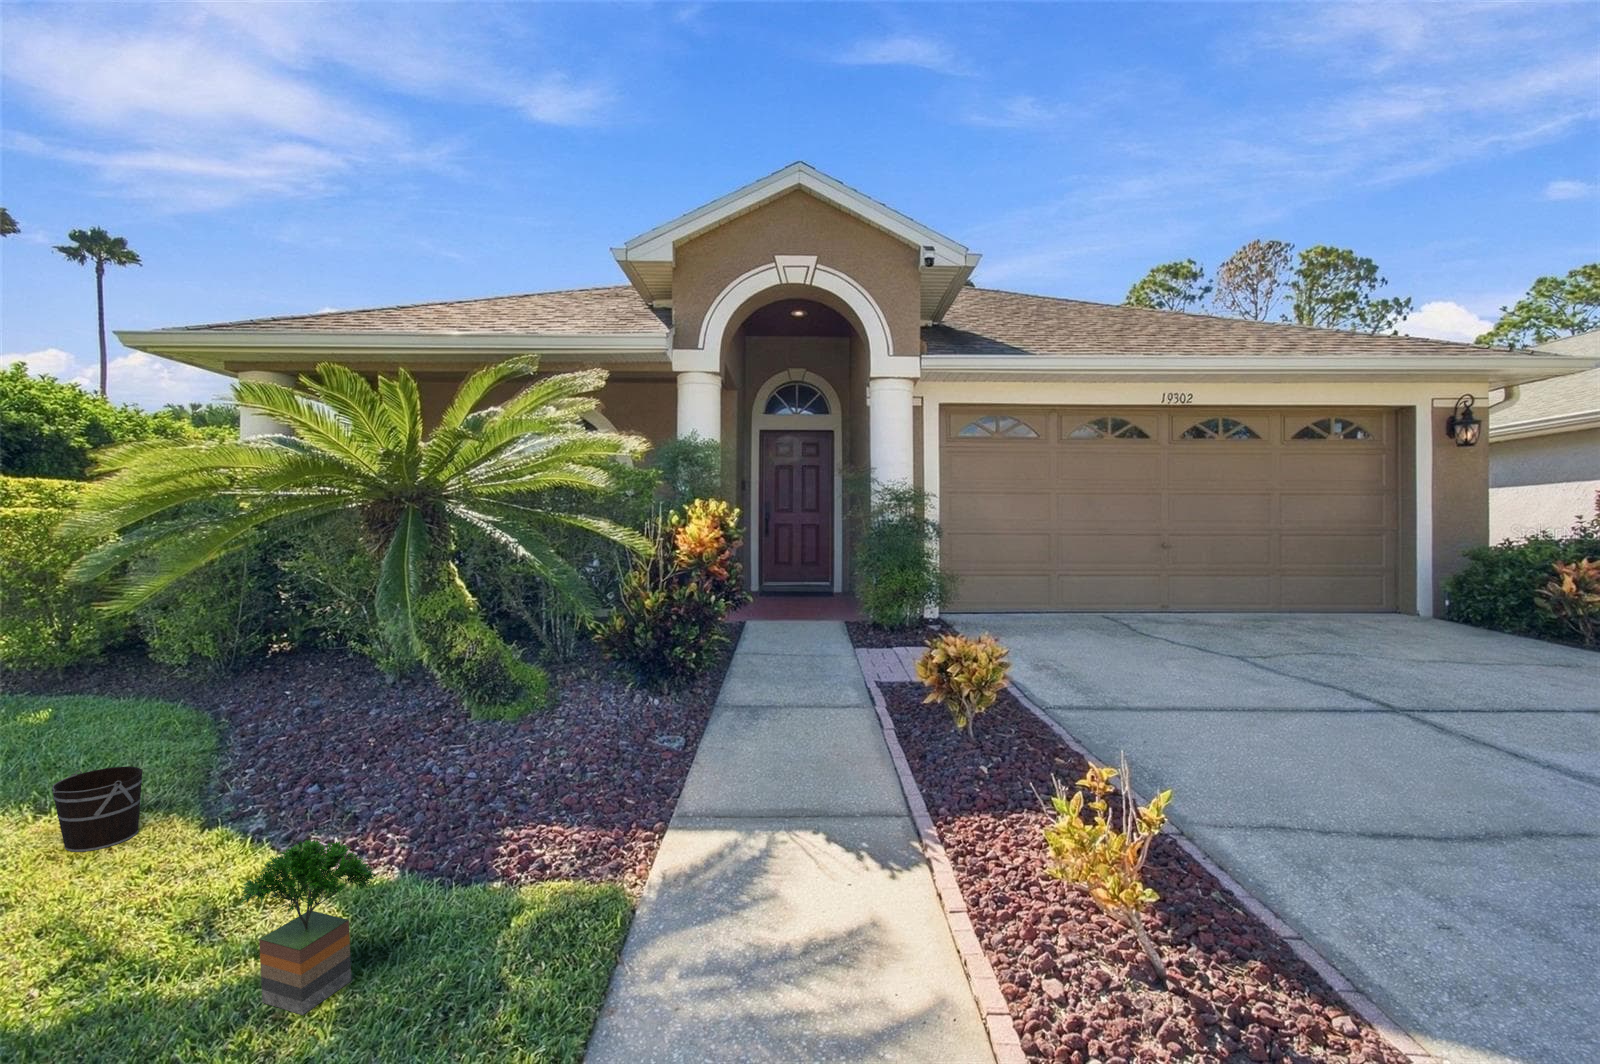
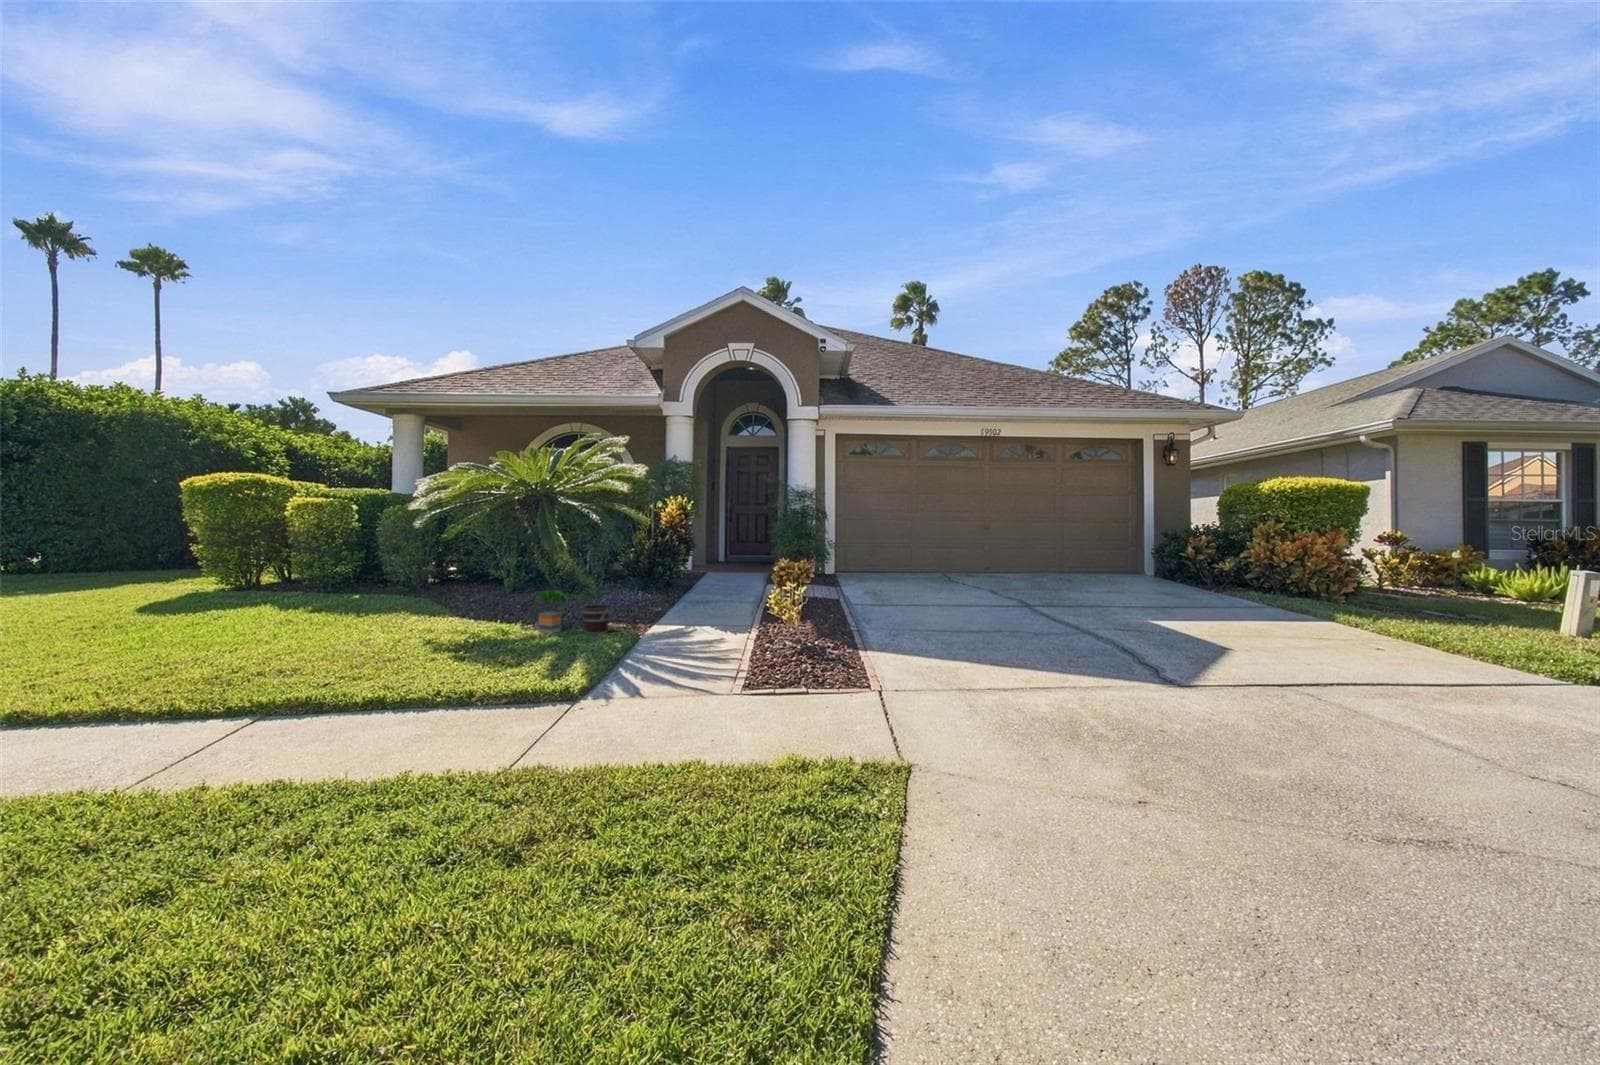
bucket: present [52,766,142,852] -> present [582,605,610,634]

